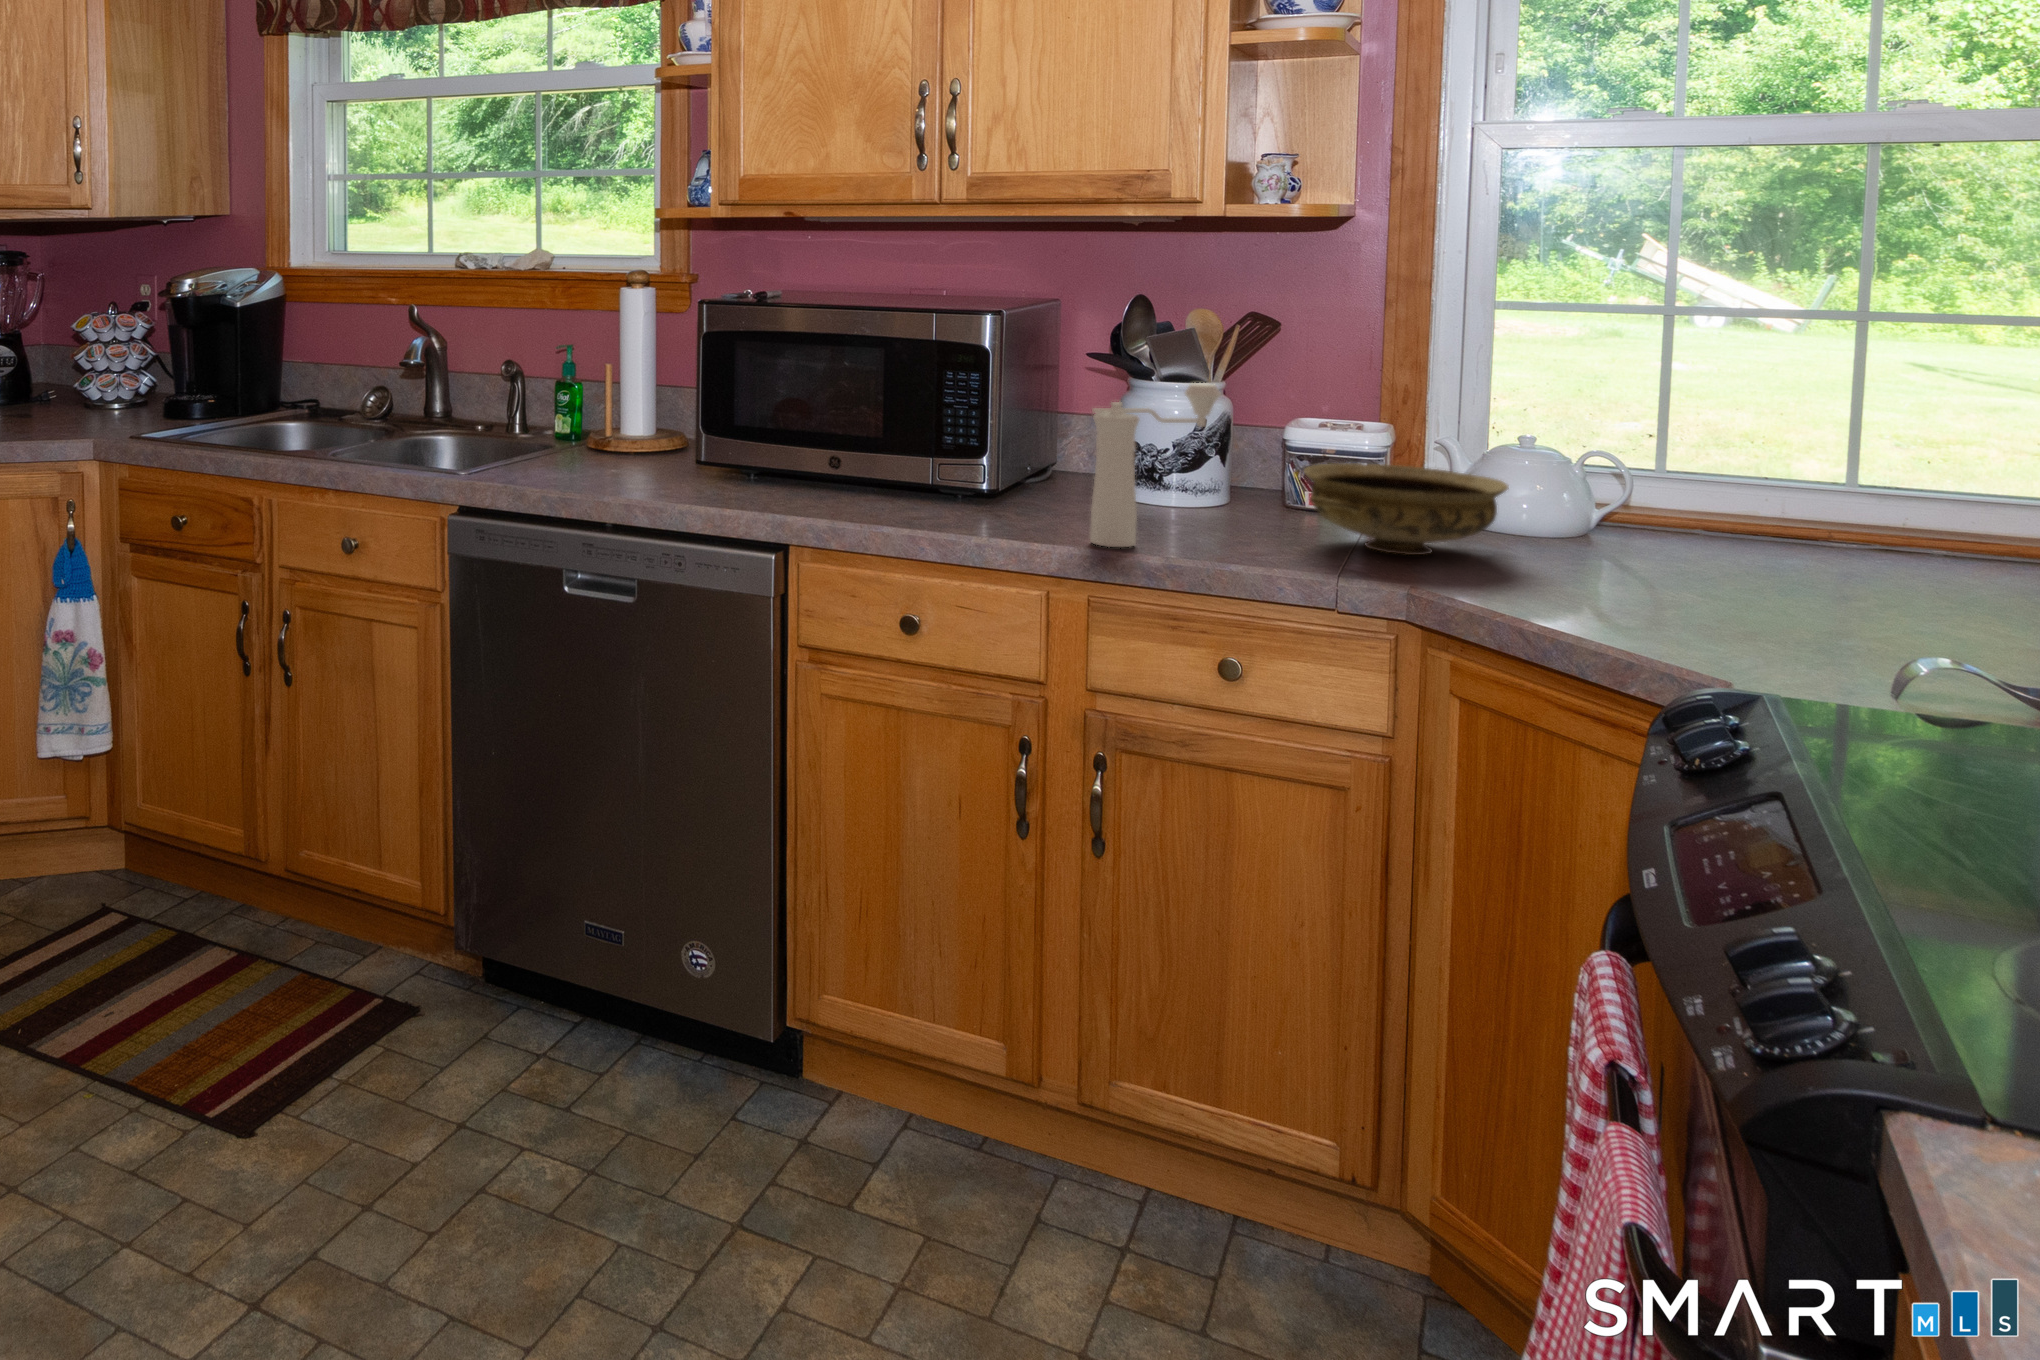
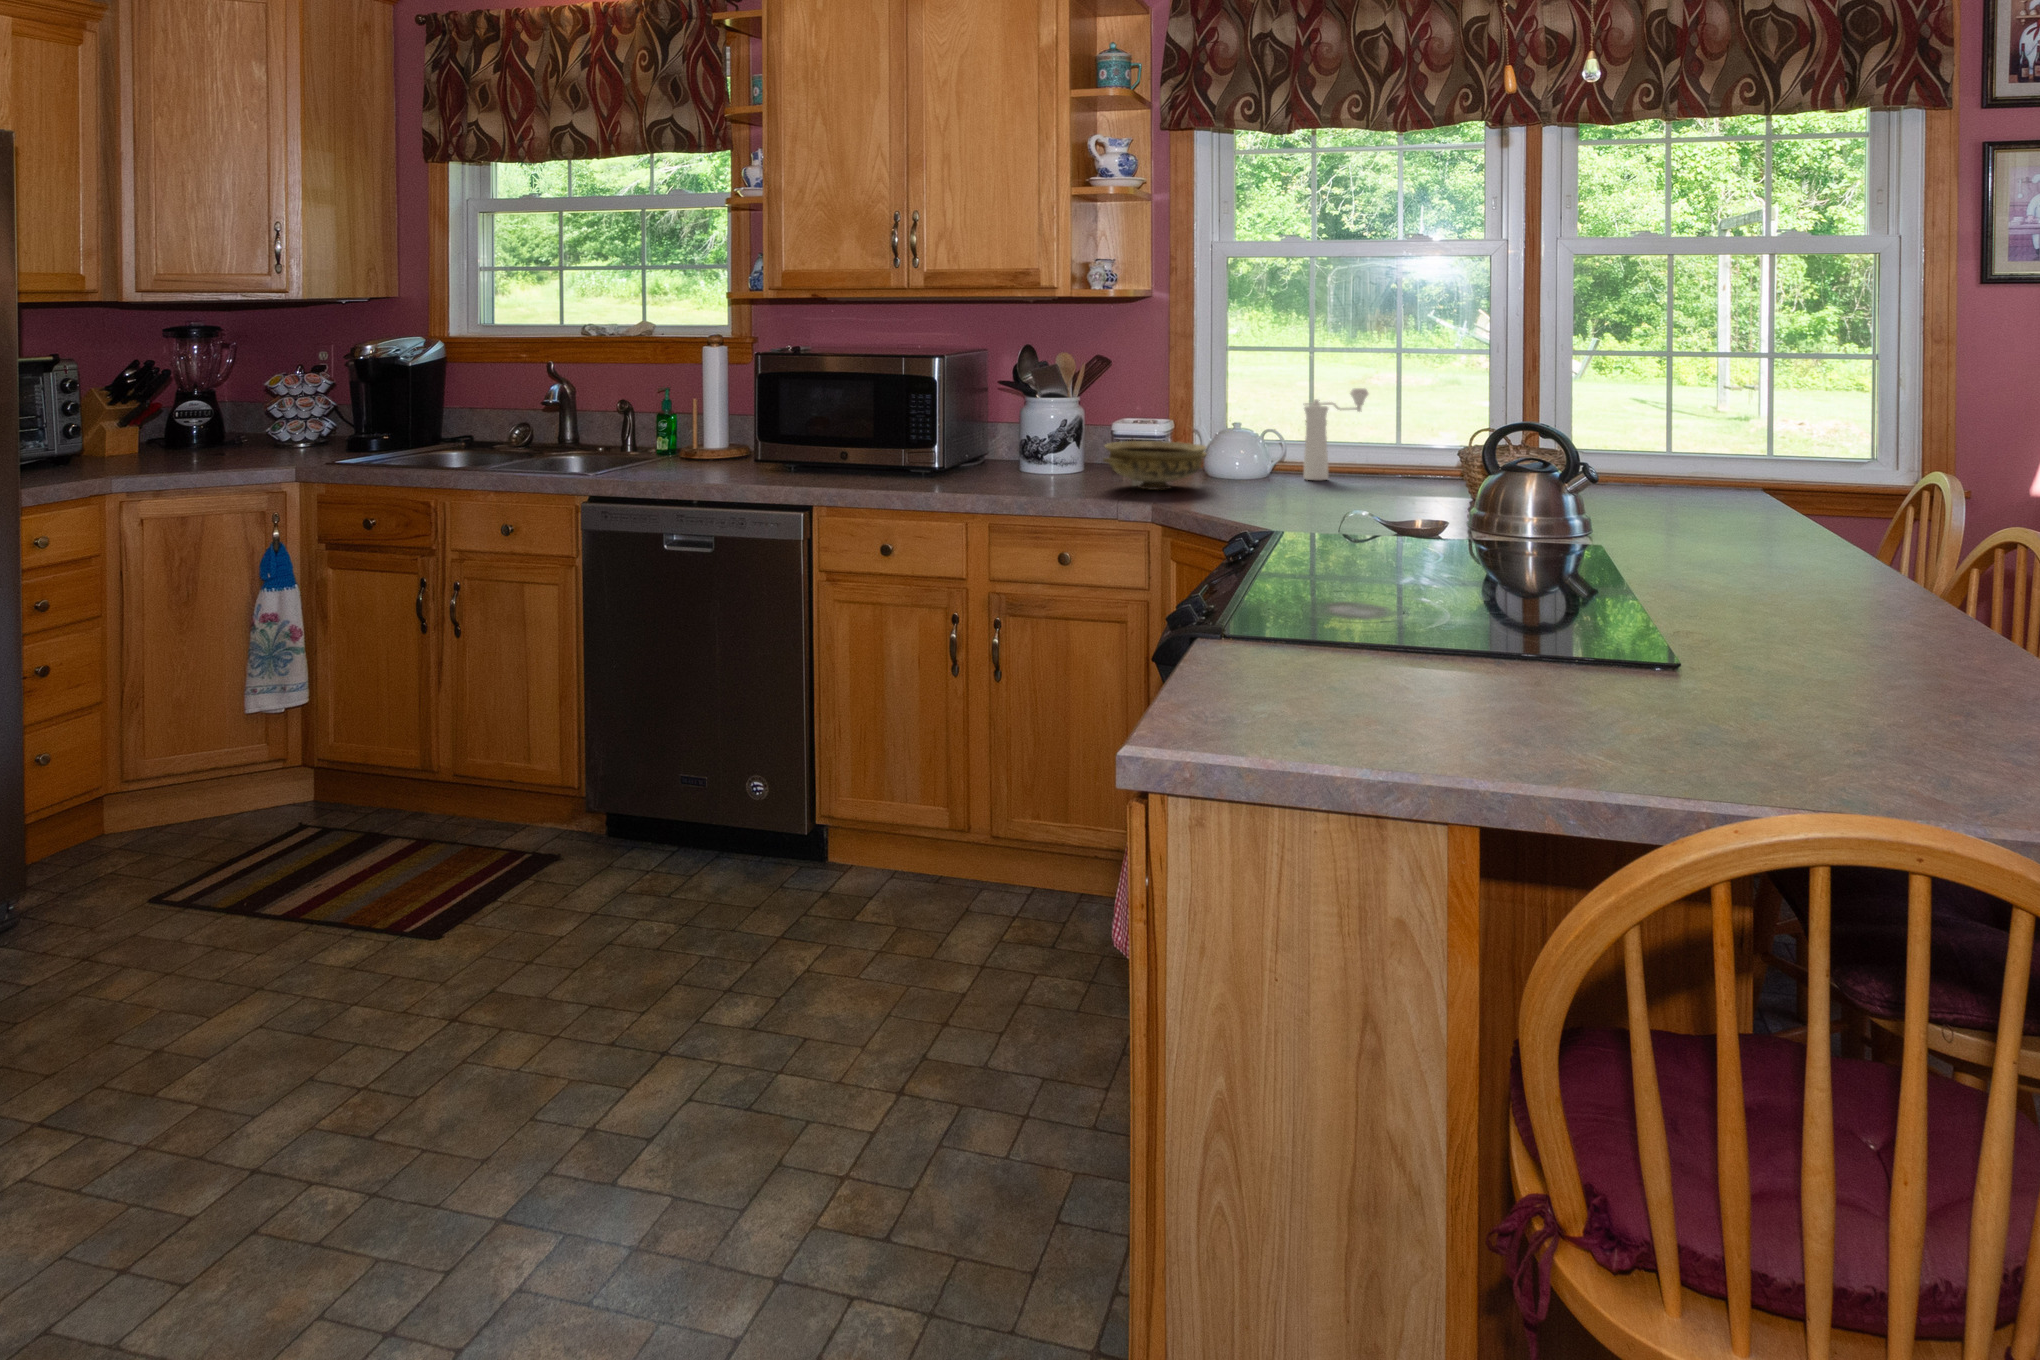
pepper mill: present [1090,383,1220,547] -> present [1304,388,1368,480]

